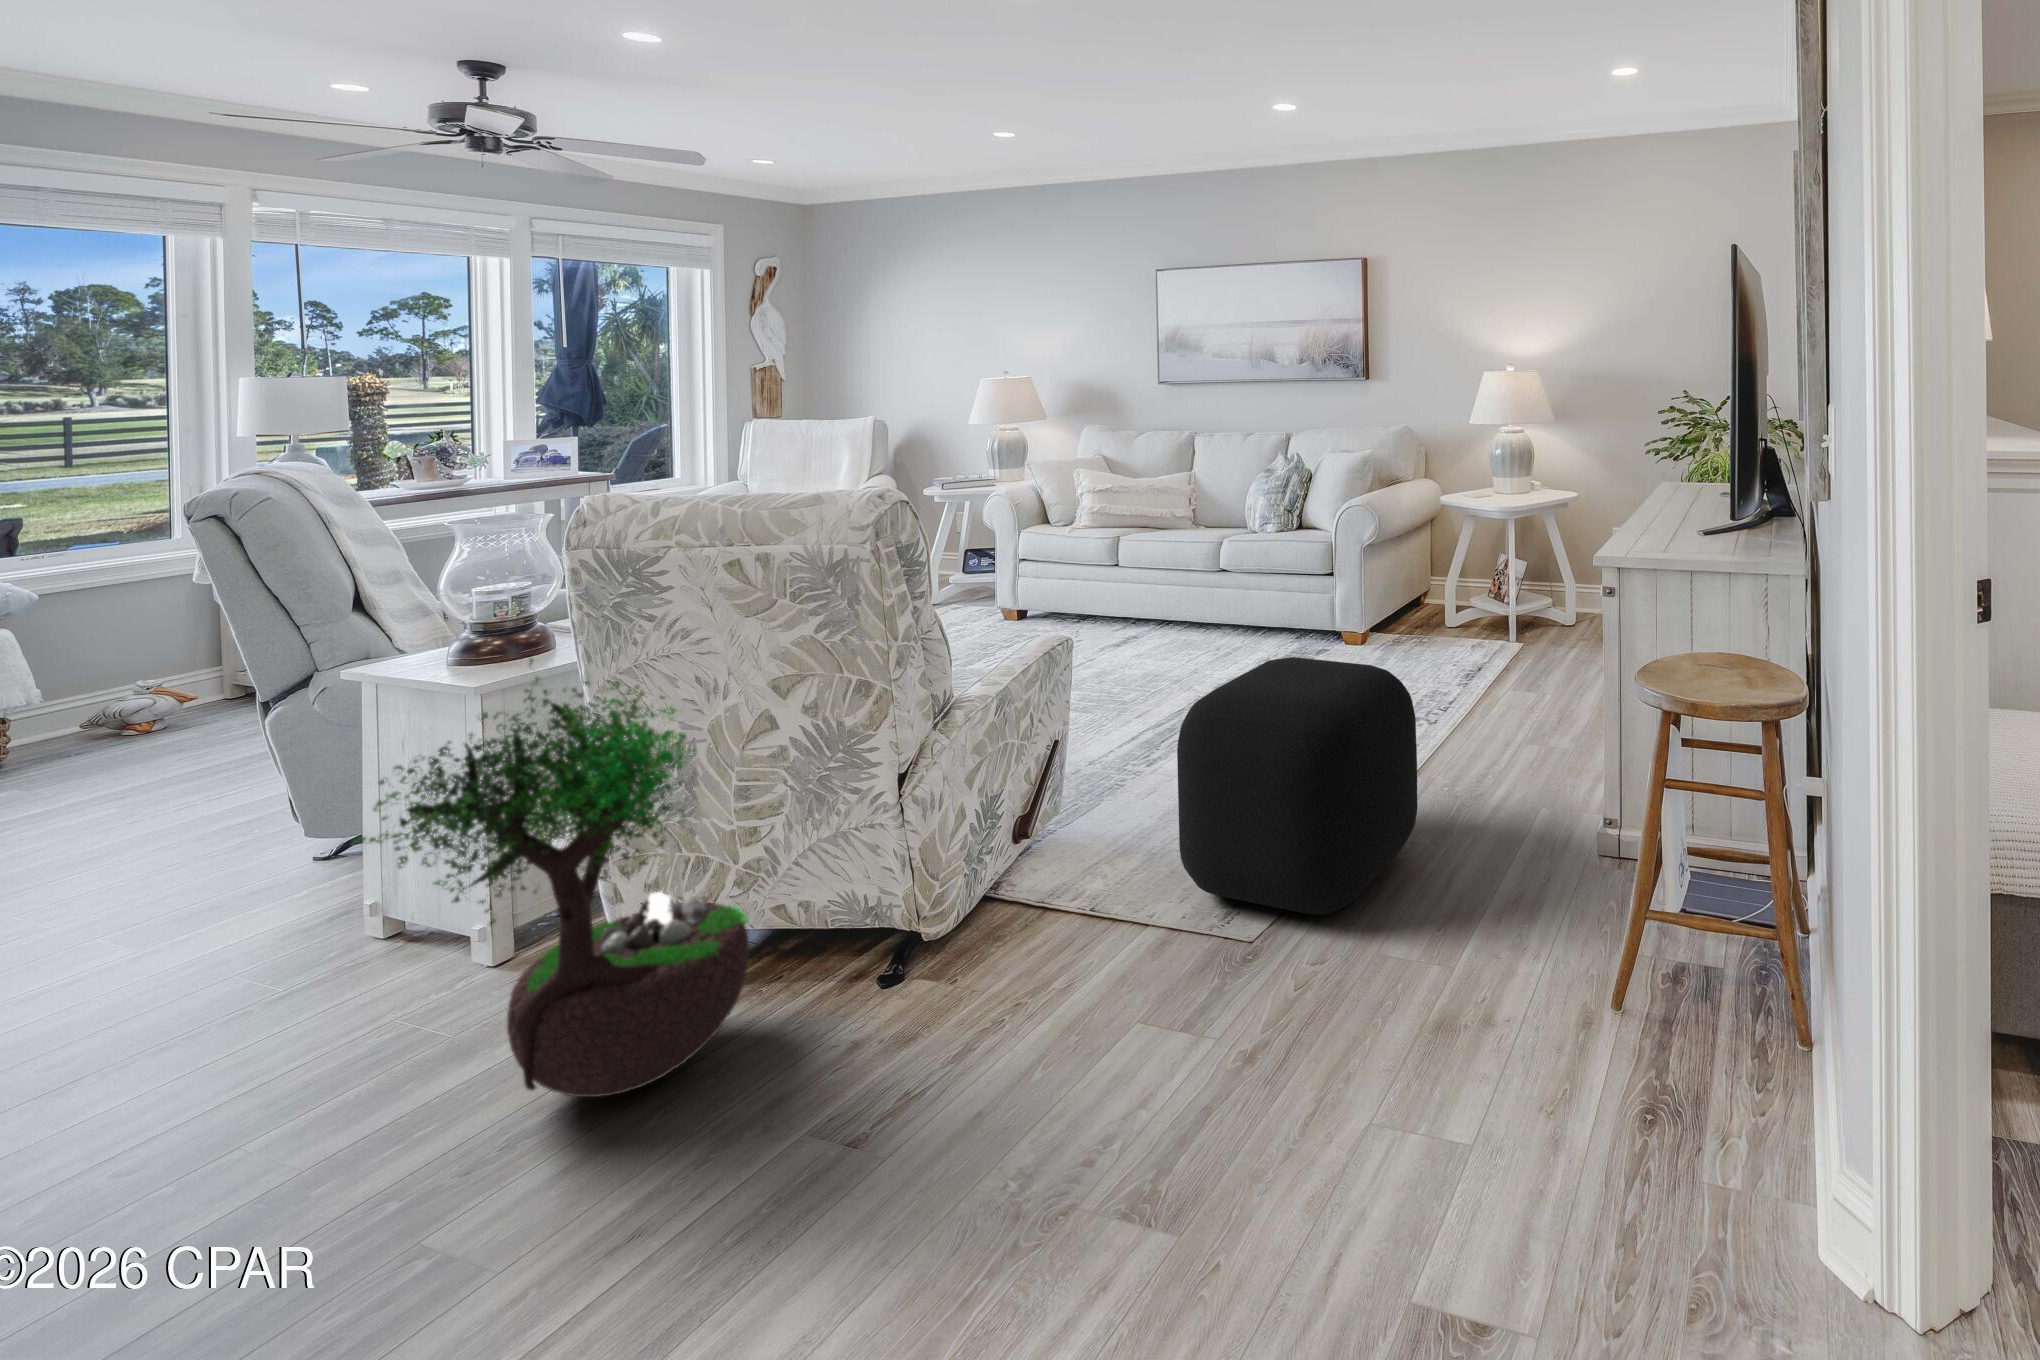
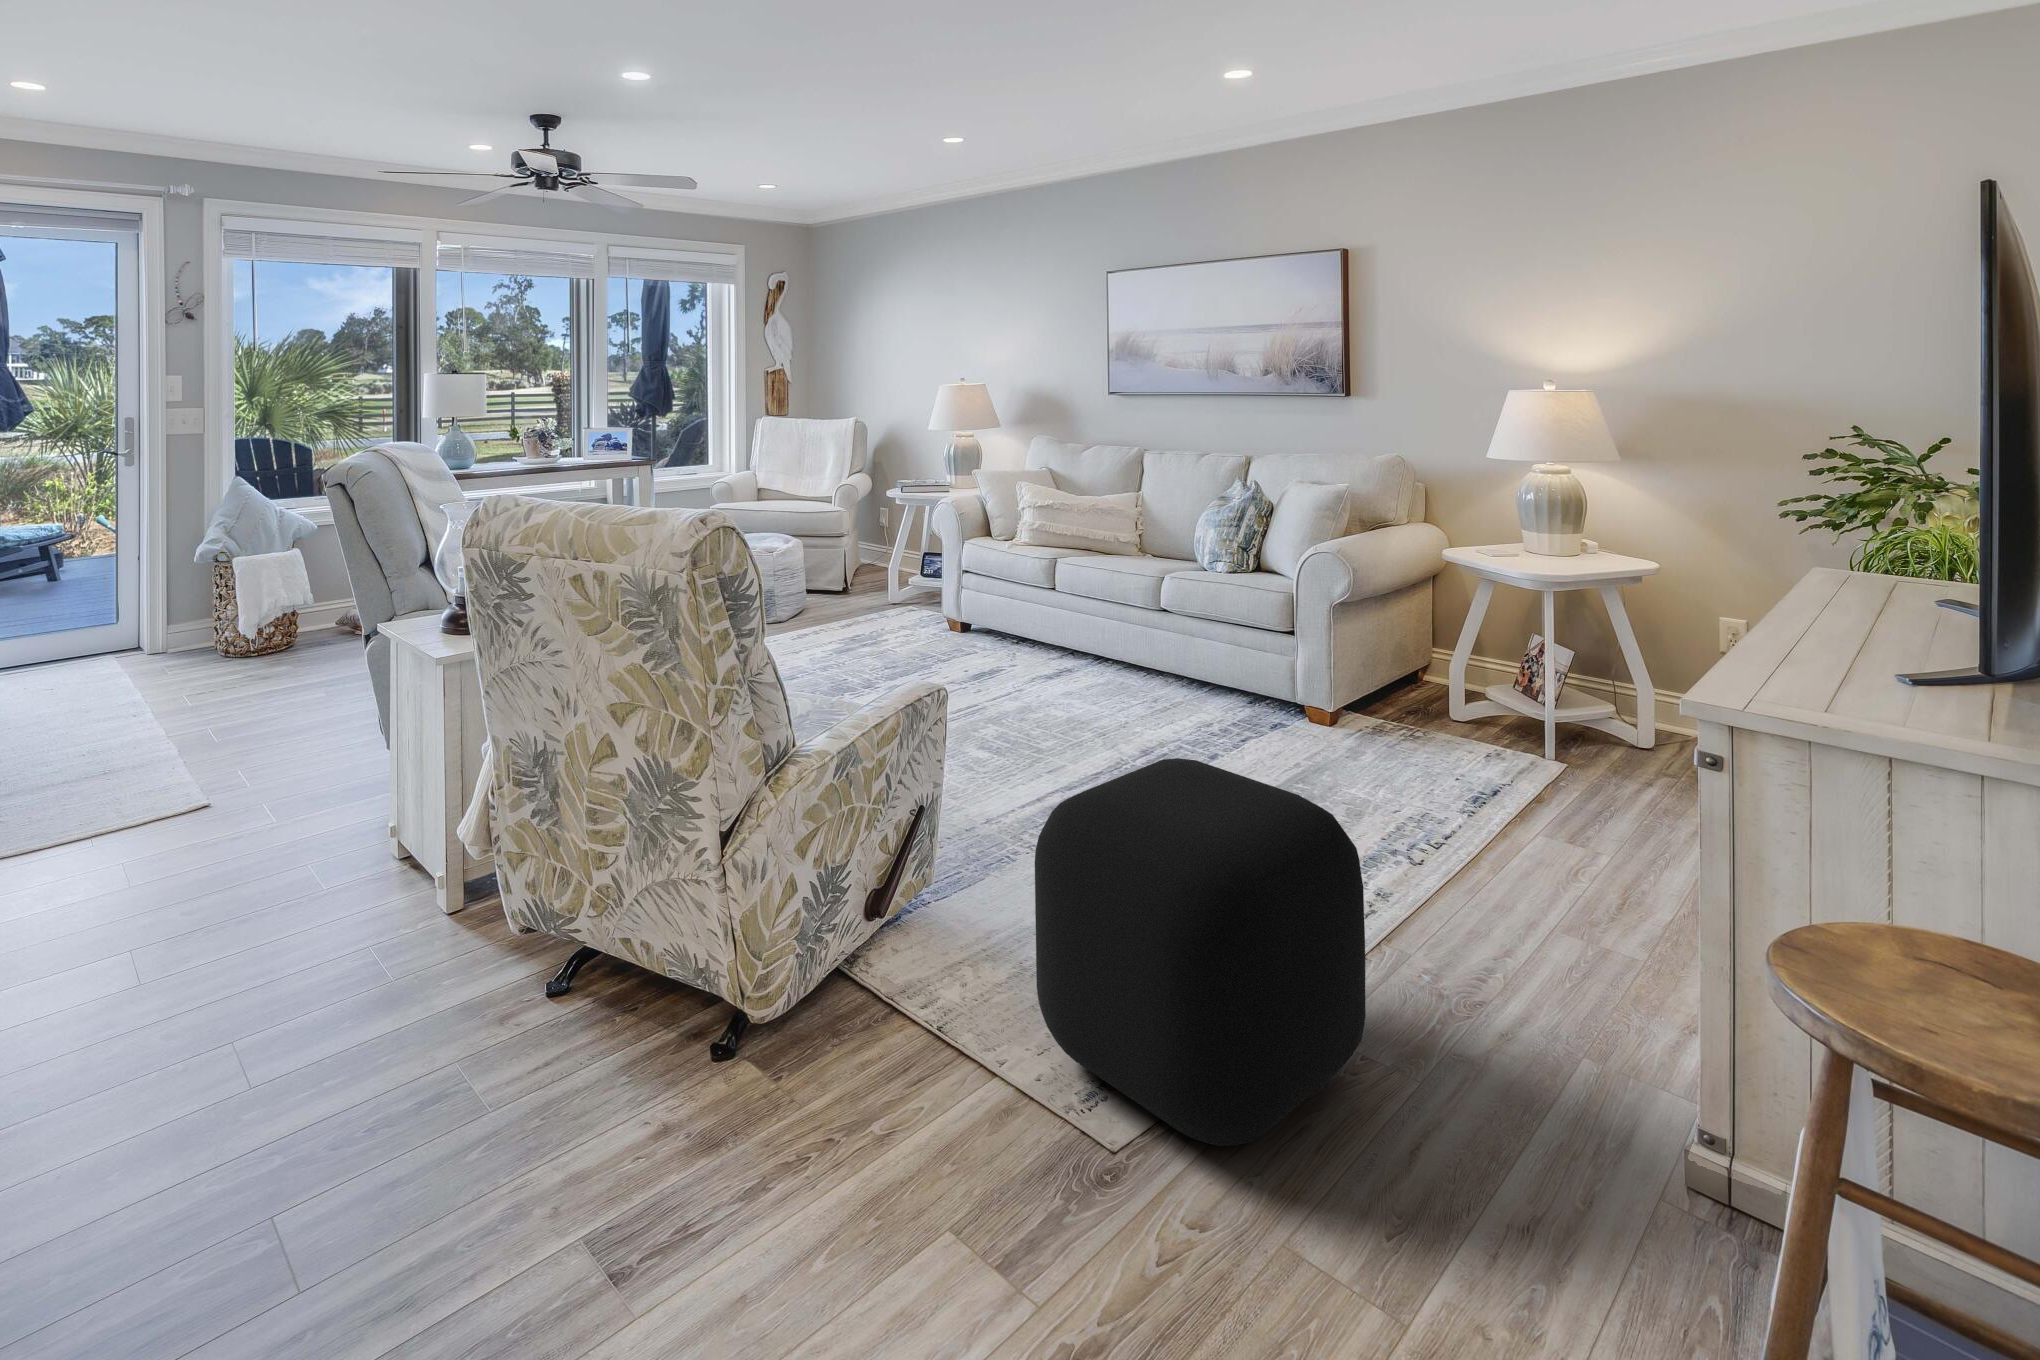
potted tree: present [352,658,749,1097] -> none [254,656,589,1113]

